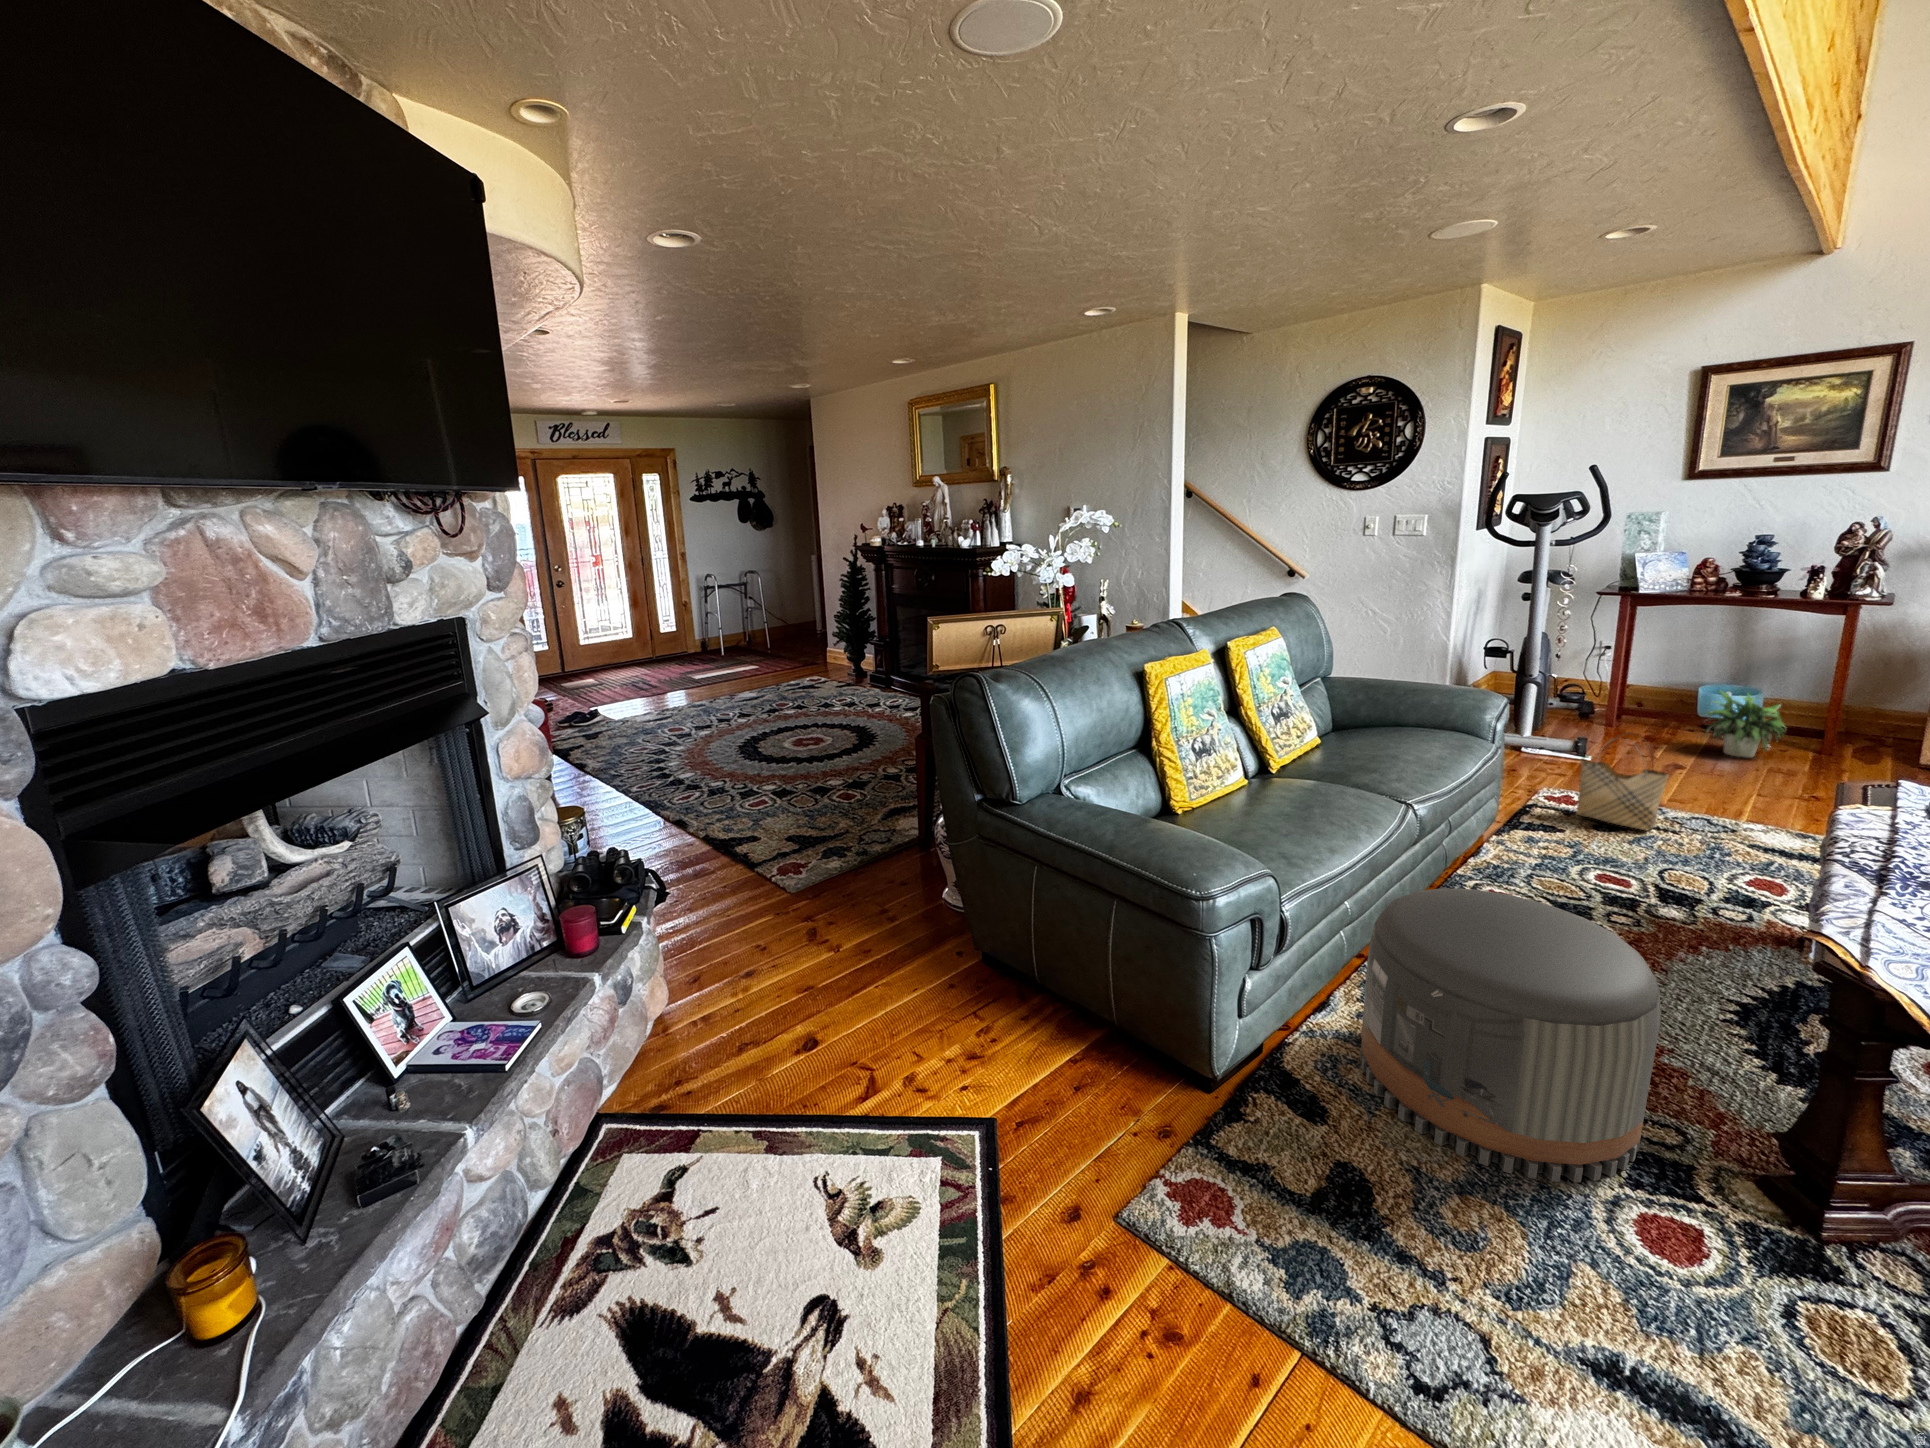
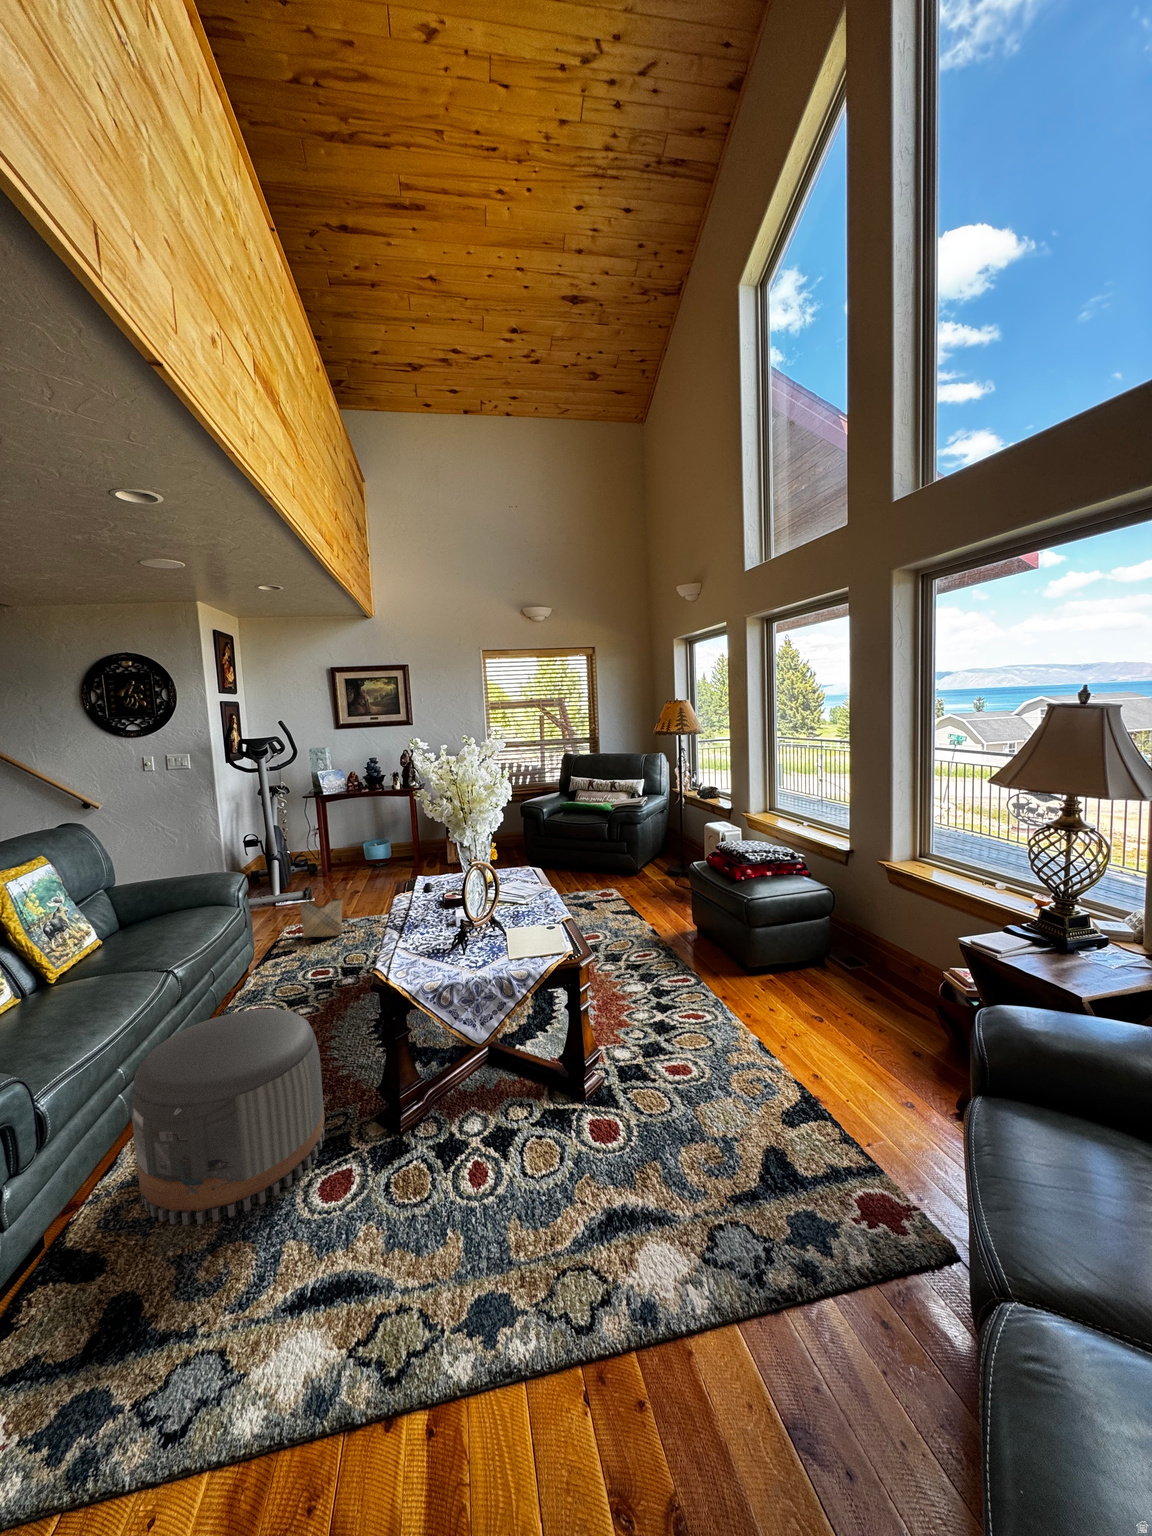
potted plant: present [1706,691,1787,757] -> none [362,843,398,879]

